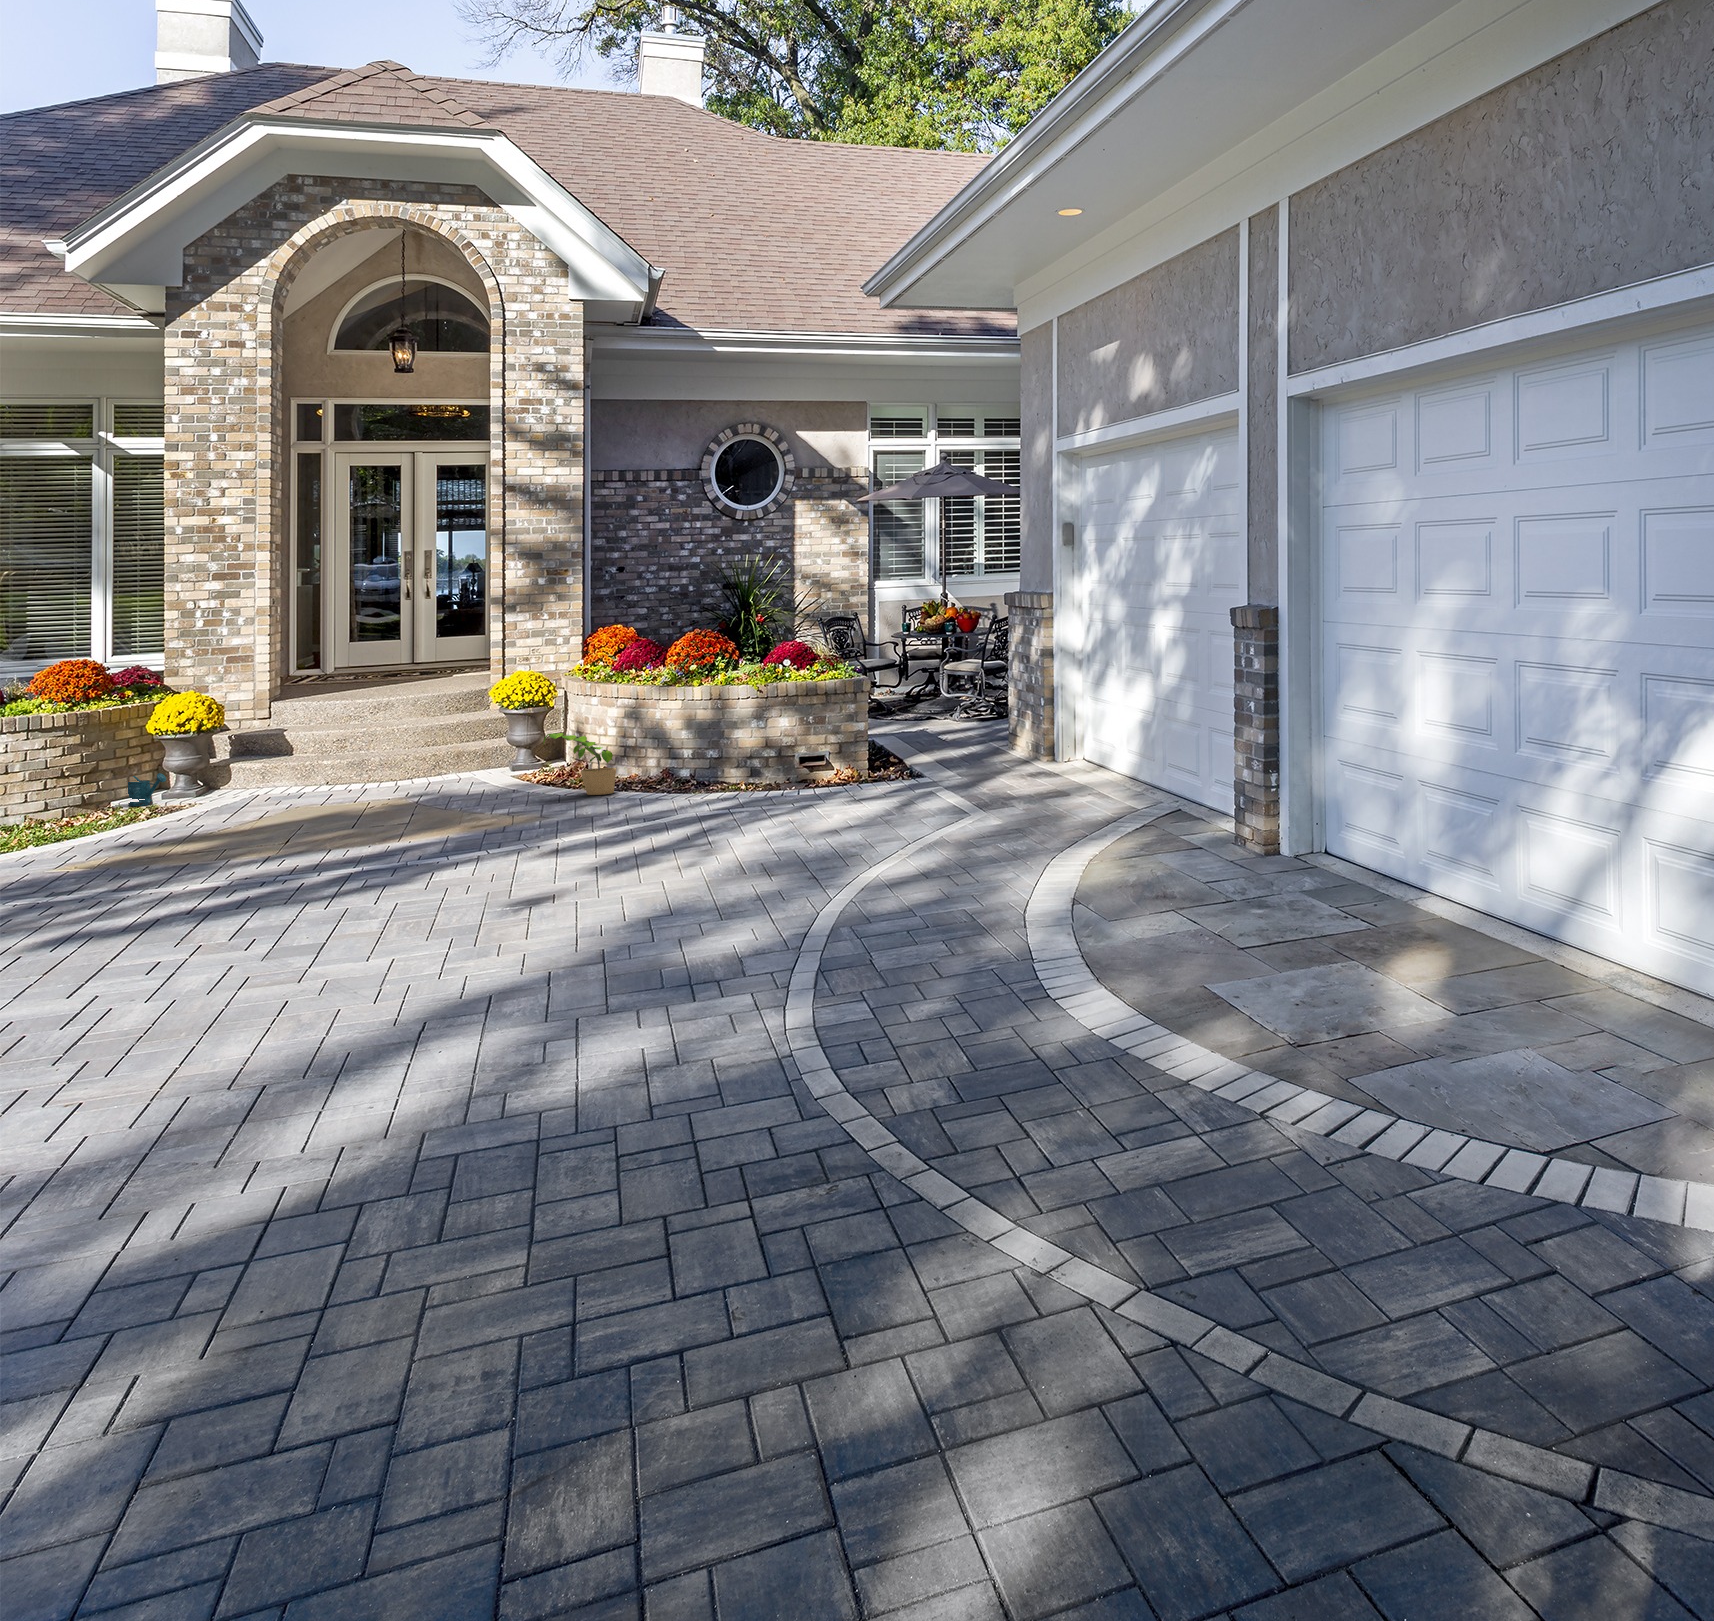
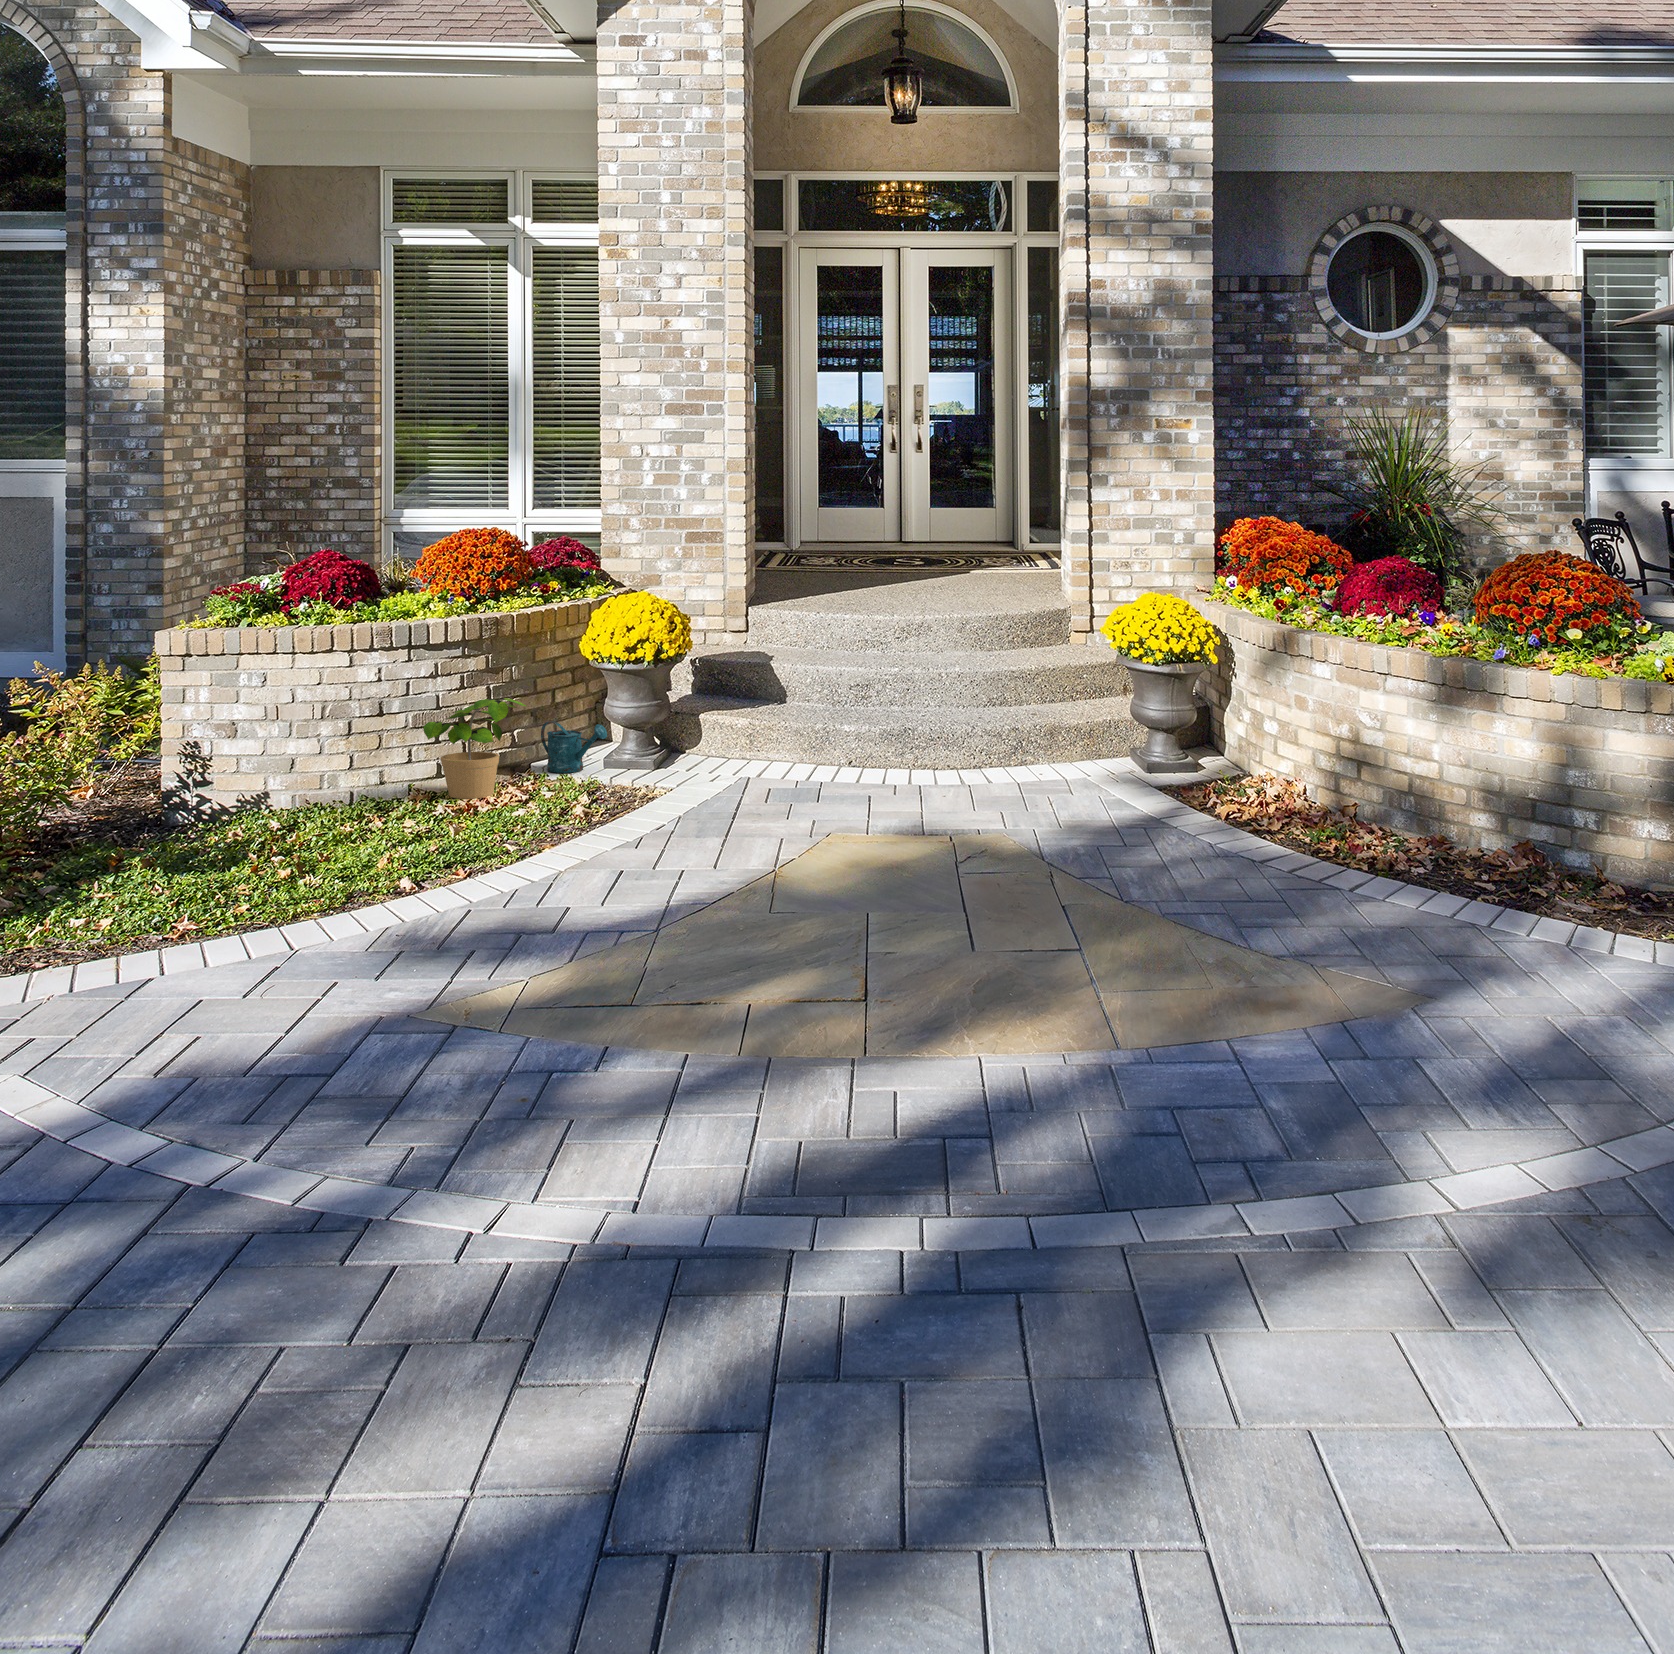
potted plant: present [543,733,616,795] -> present [423,698,526,799]

